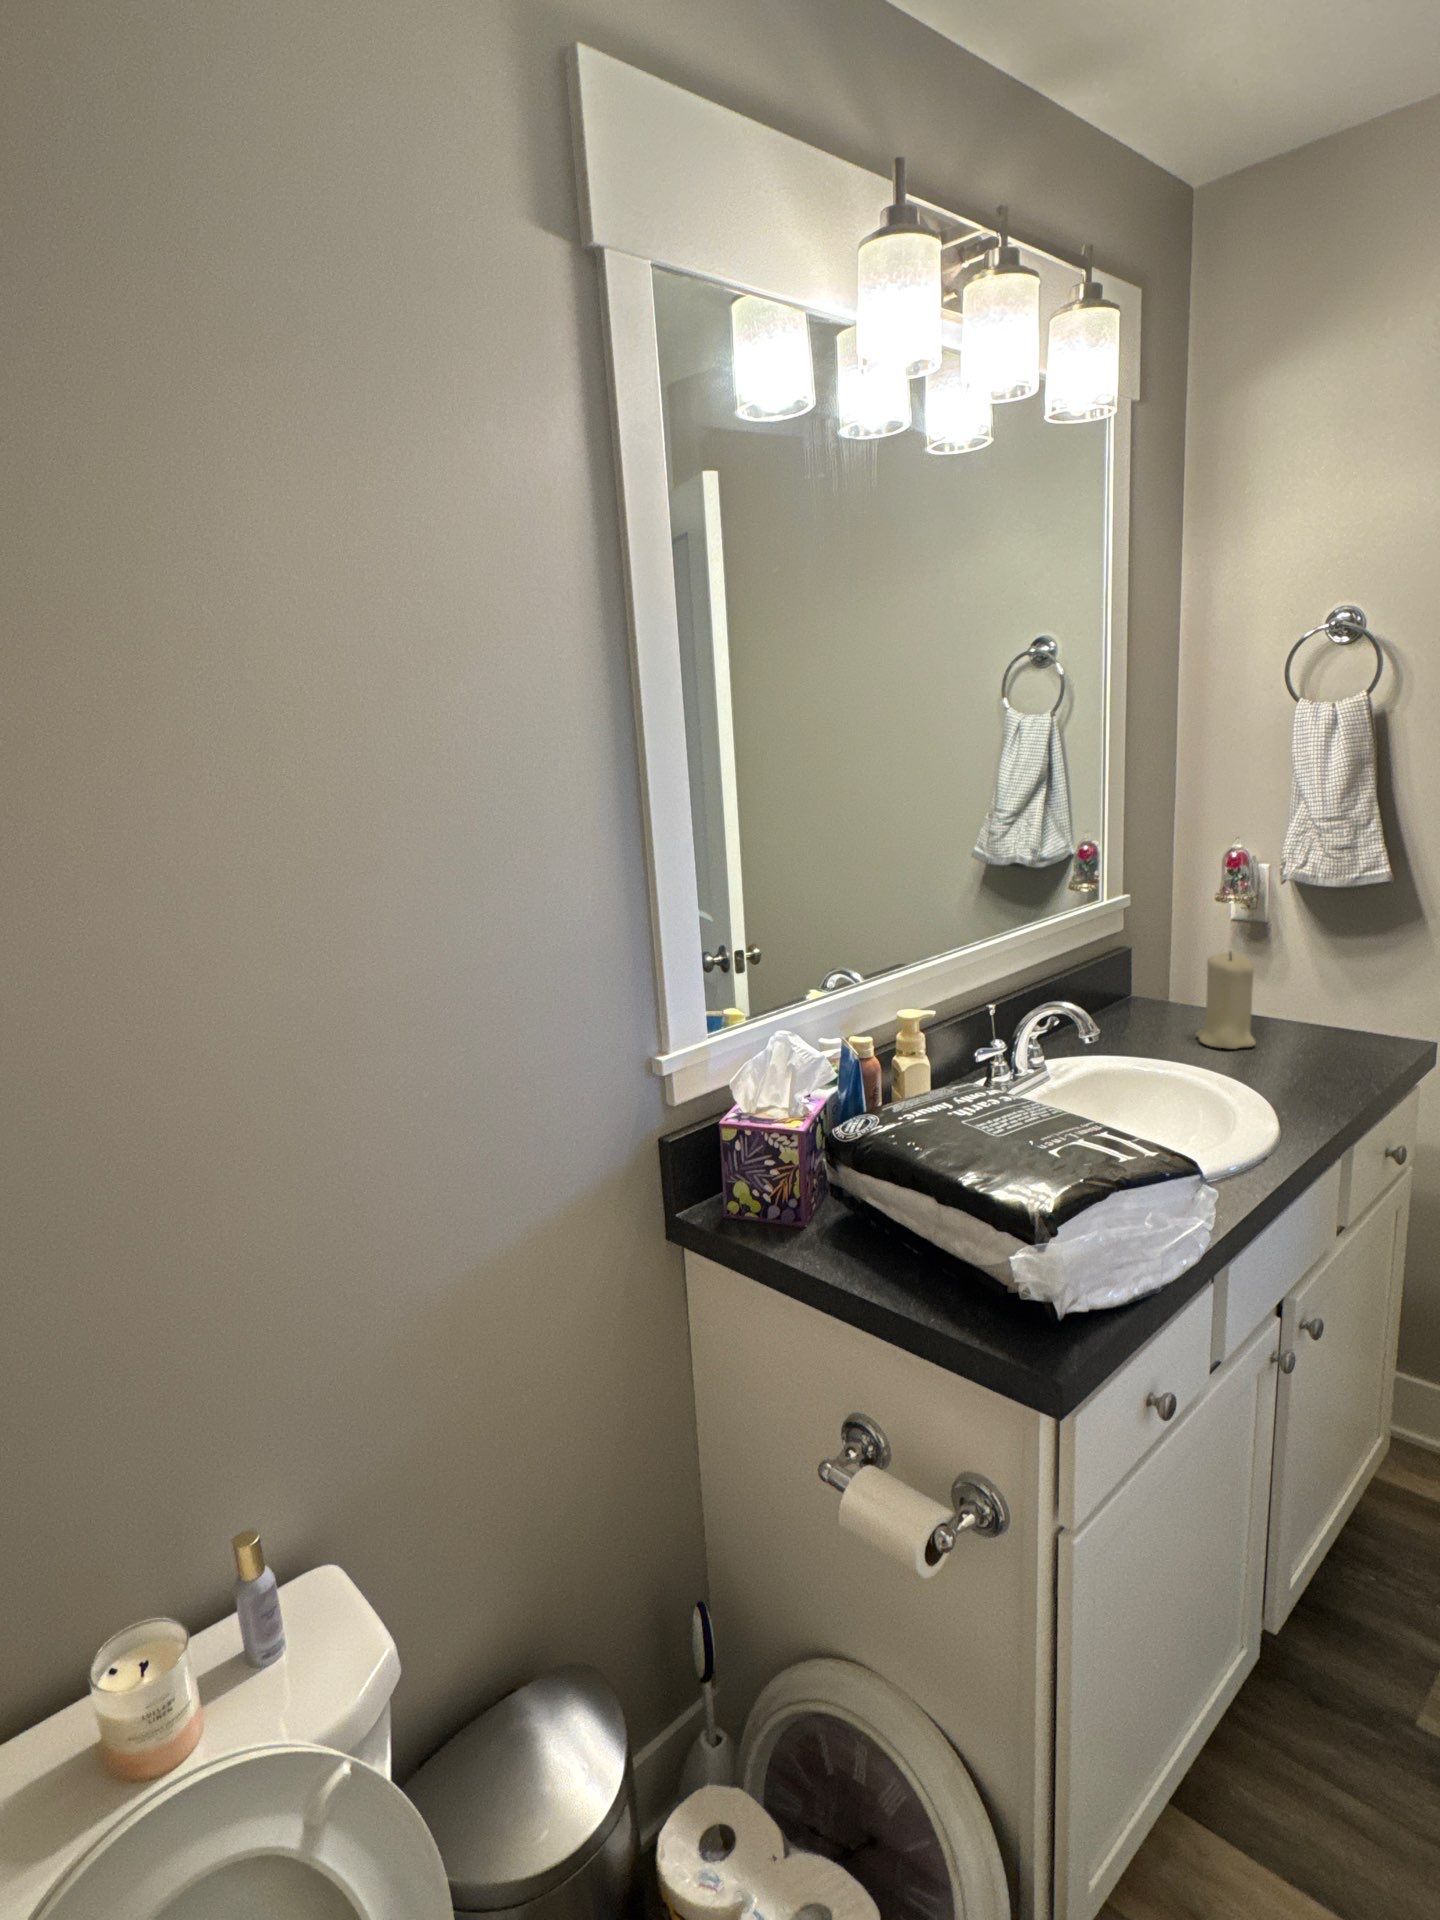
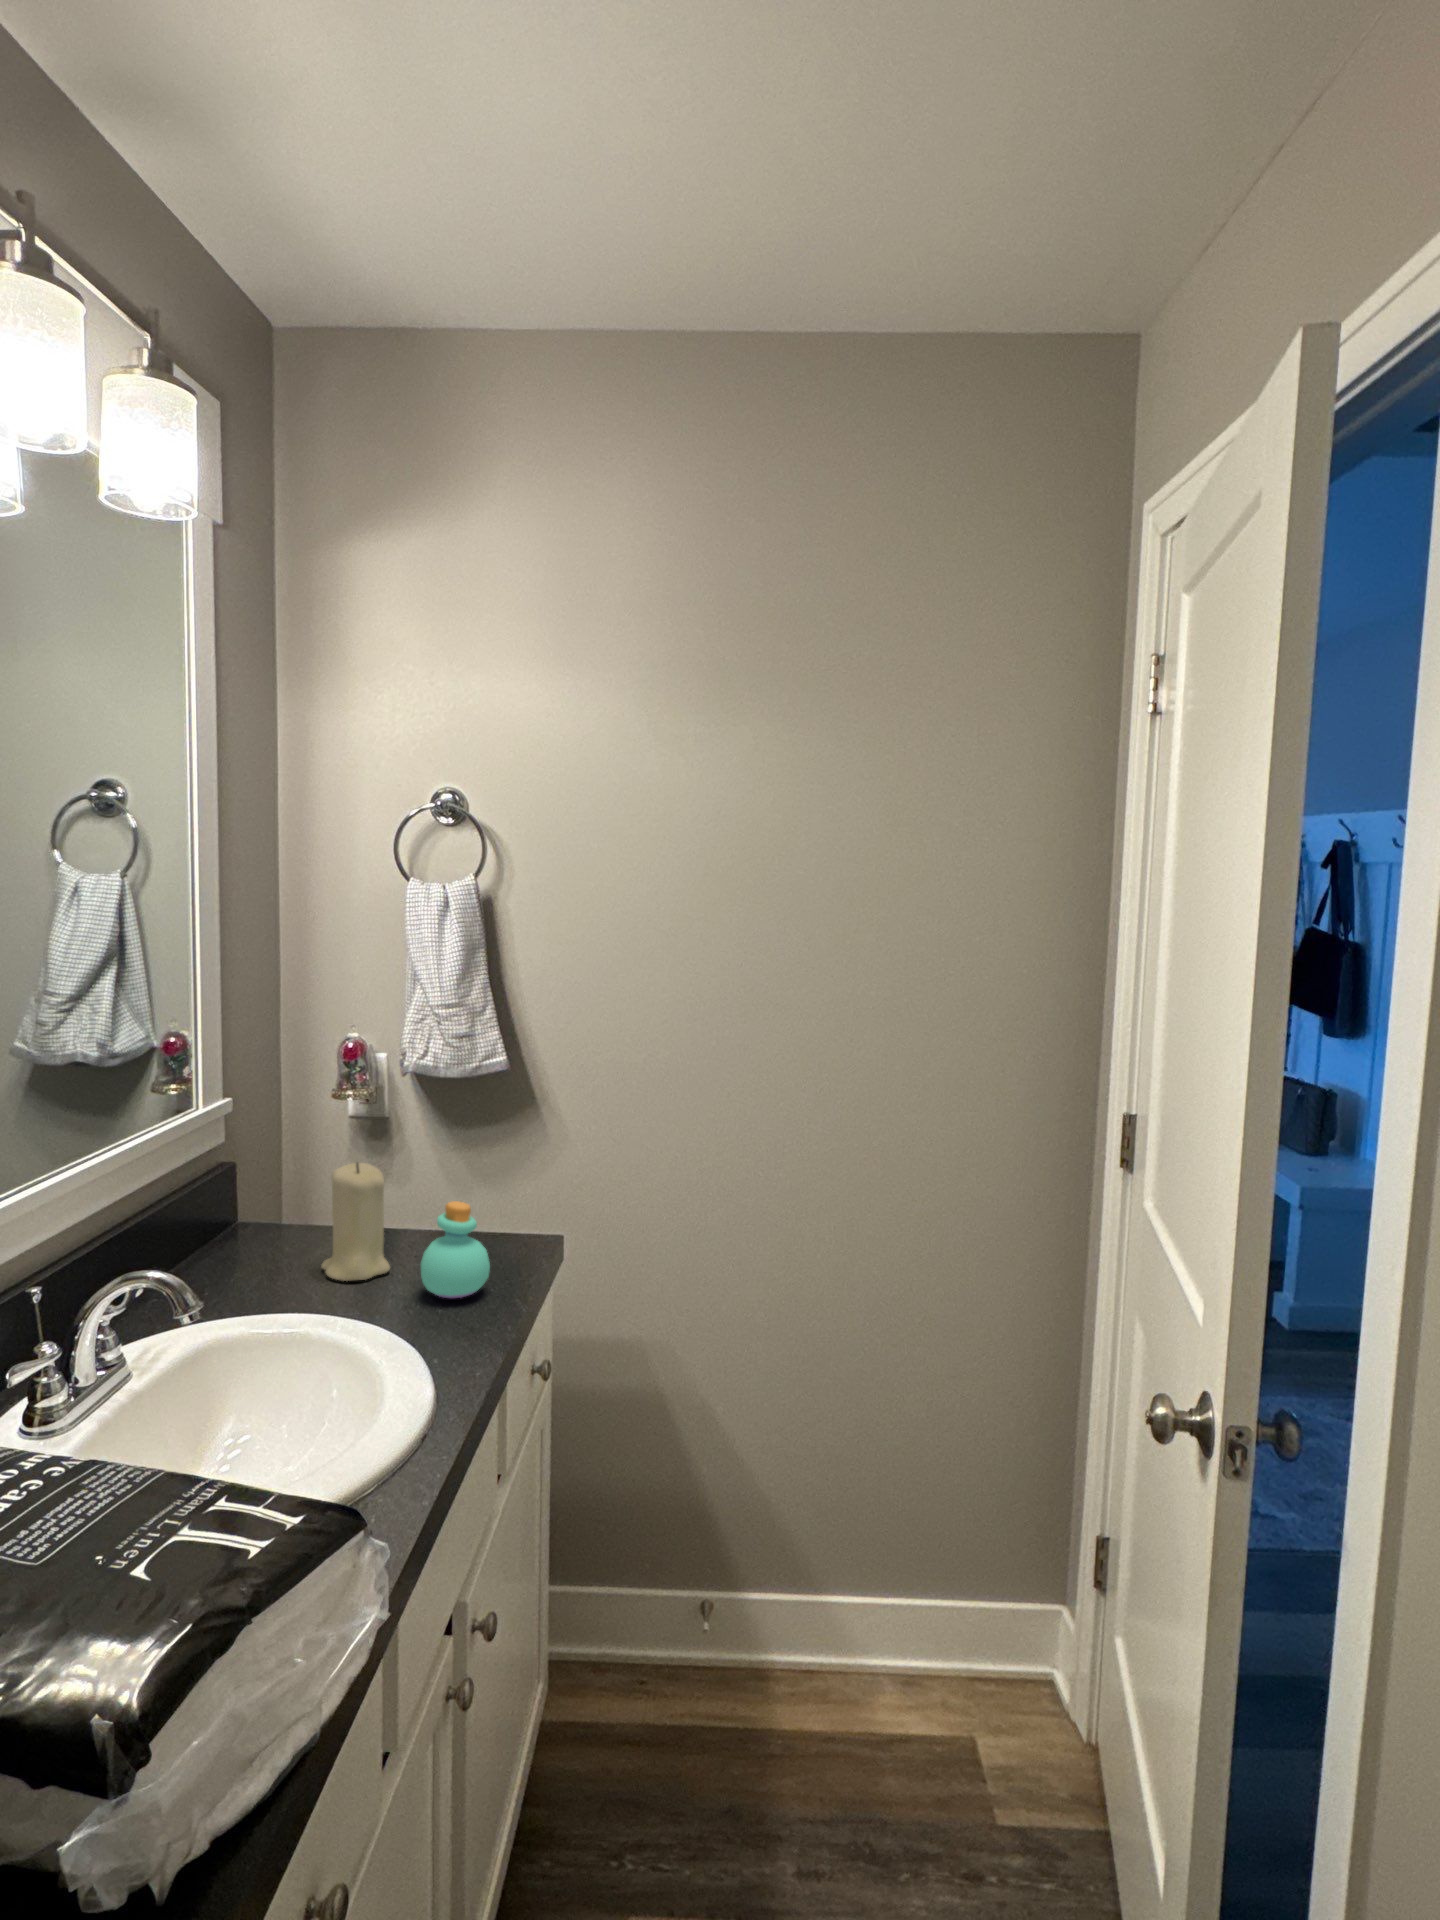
perfume bottle: none [1282,991,1350,1074] -> present [421,1201,490,1298]

